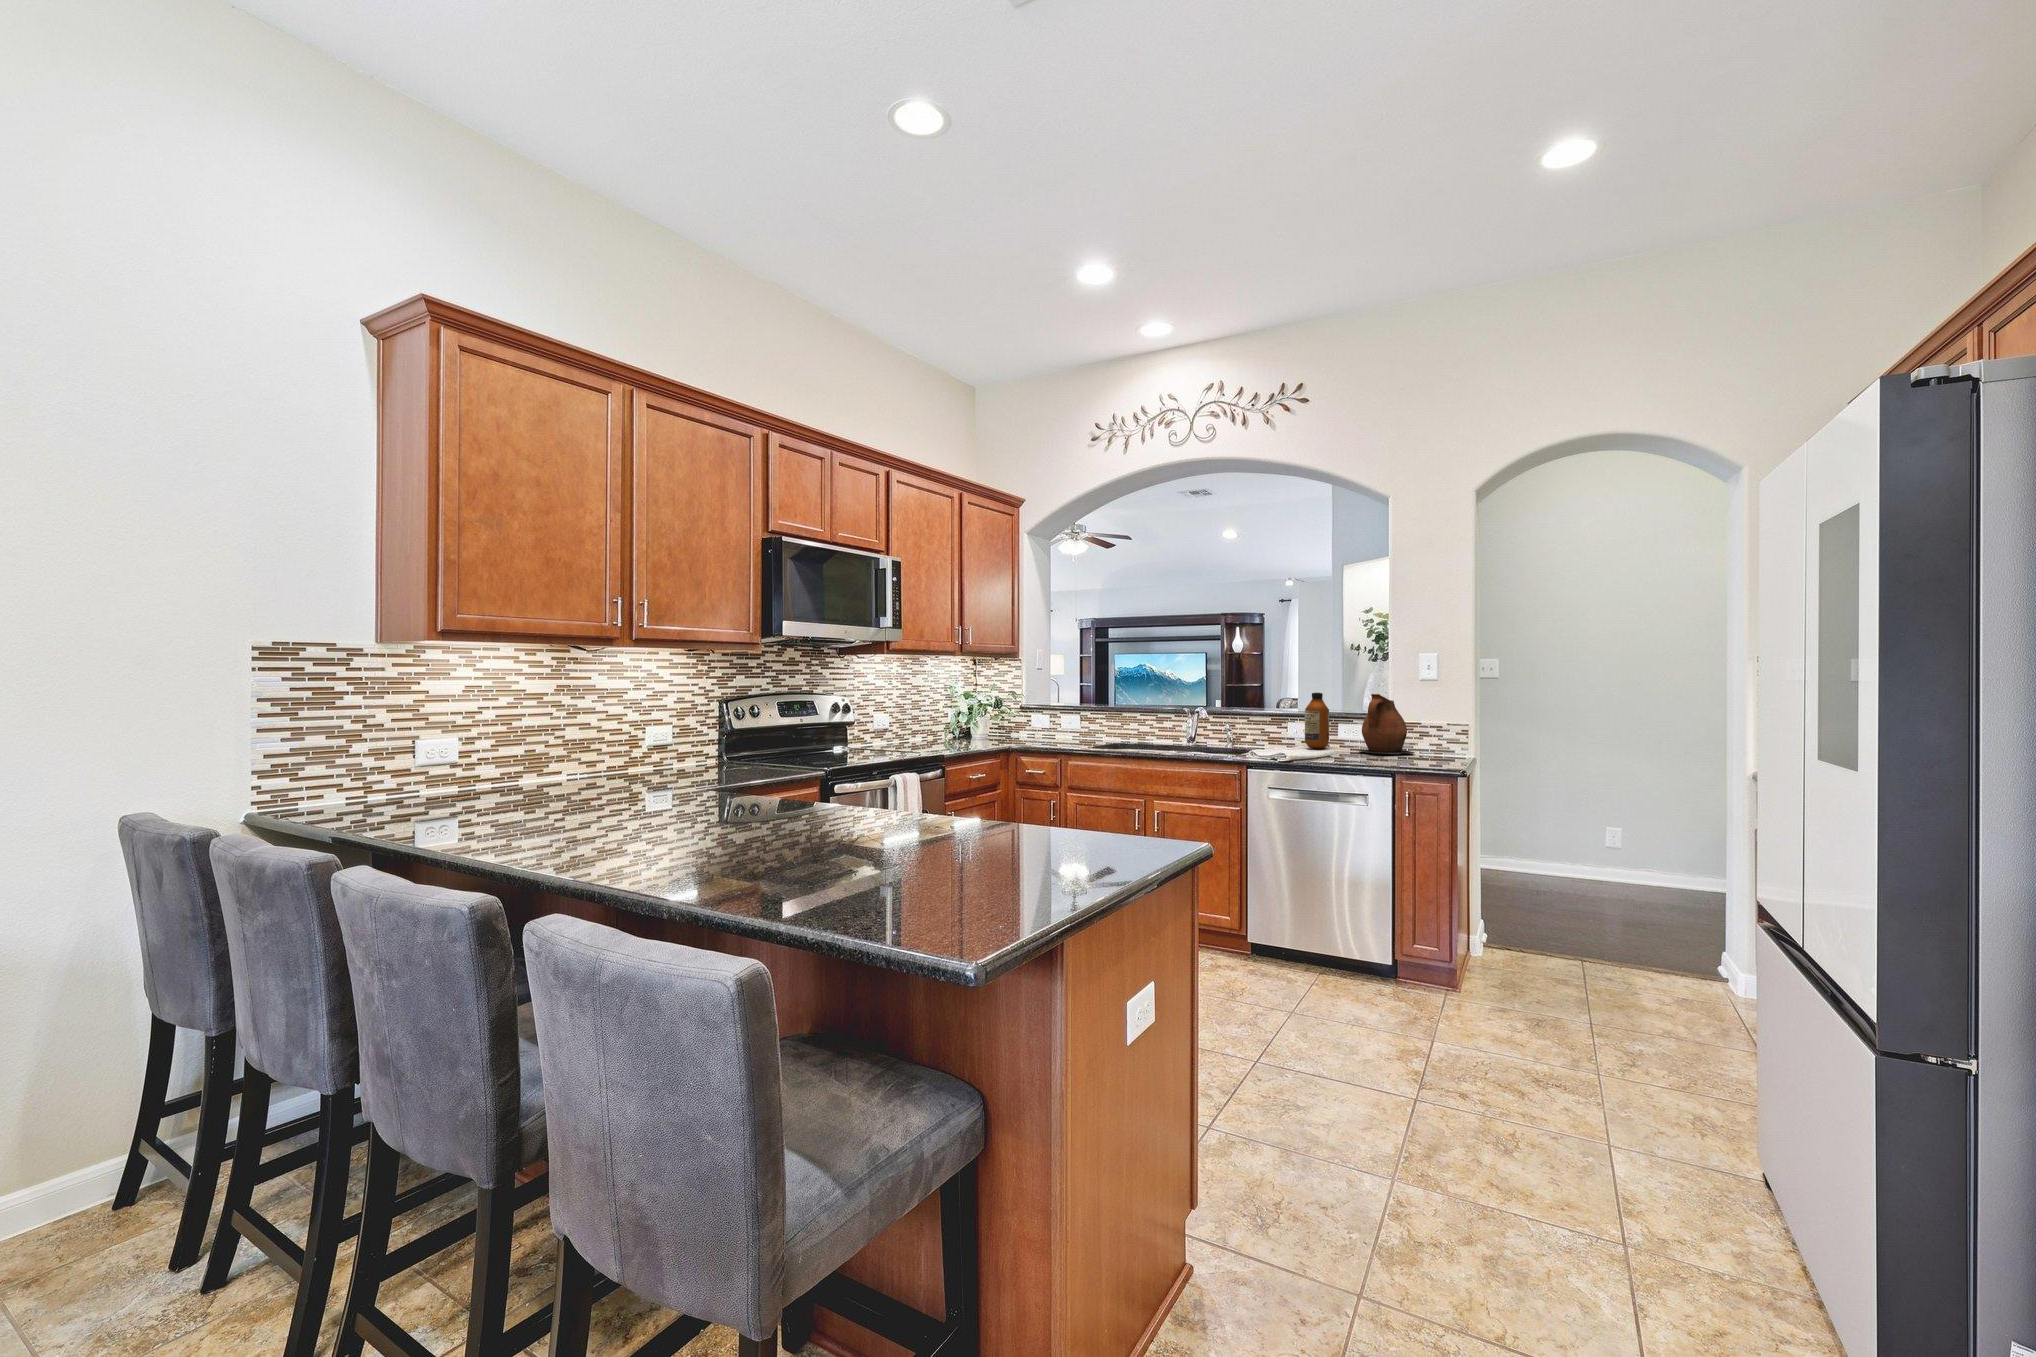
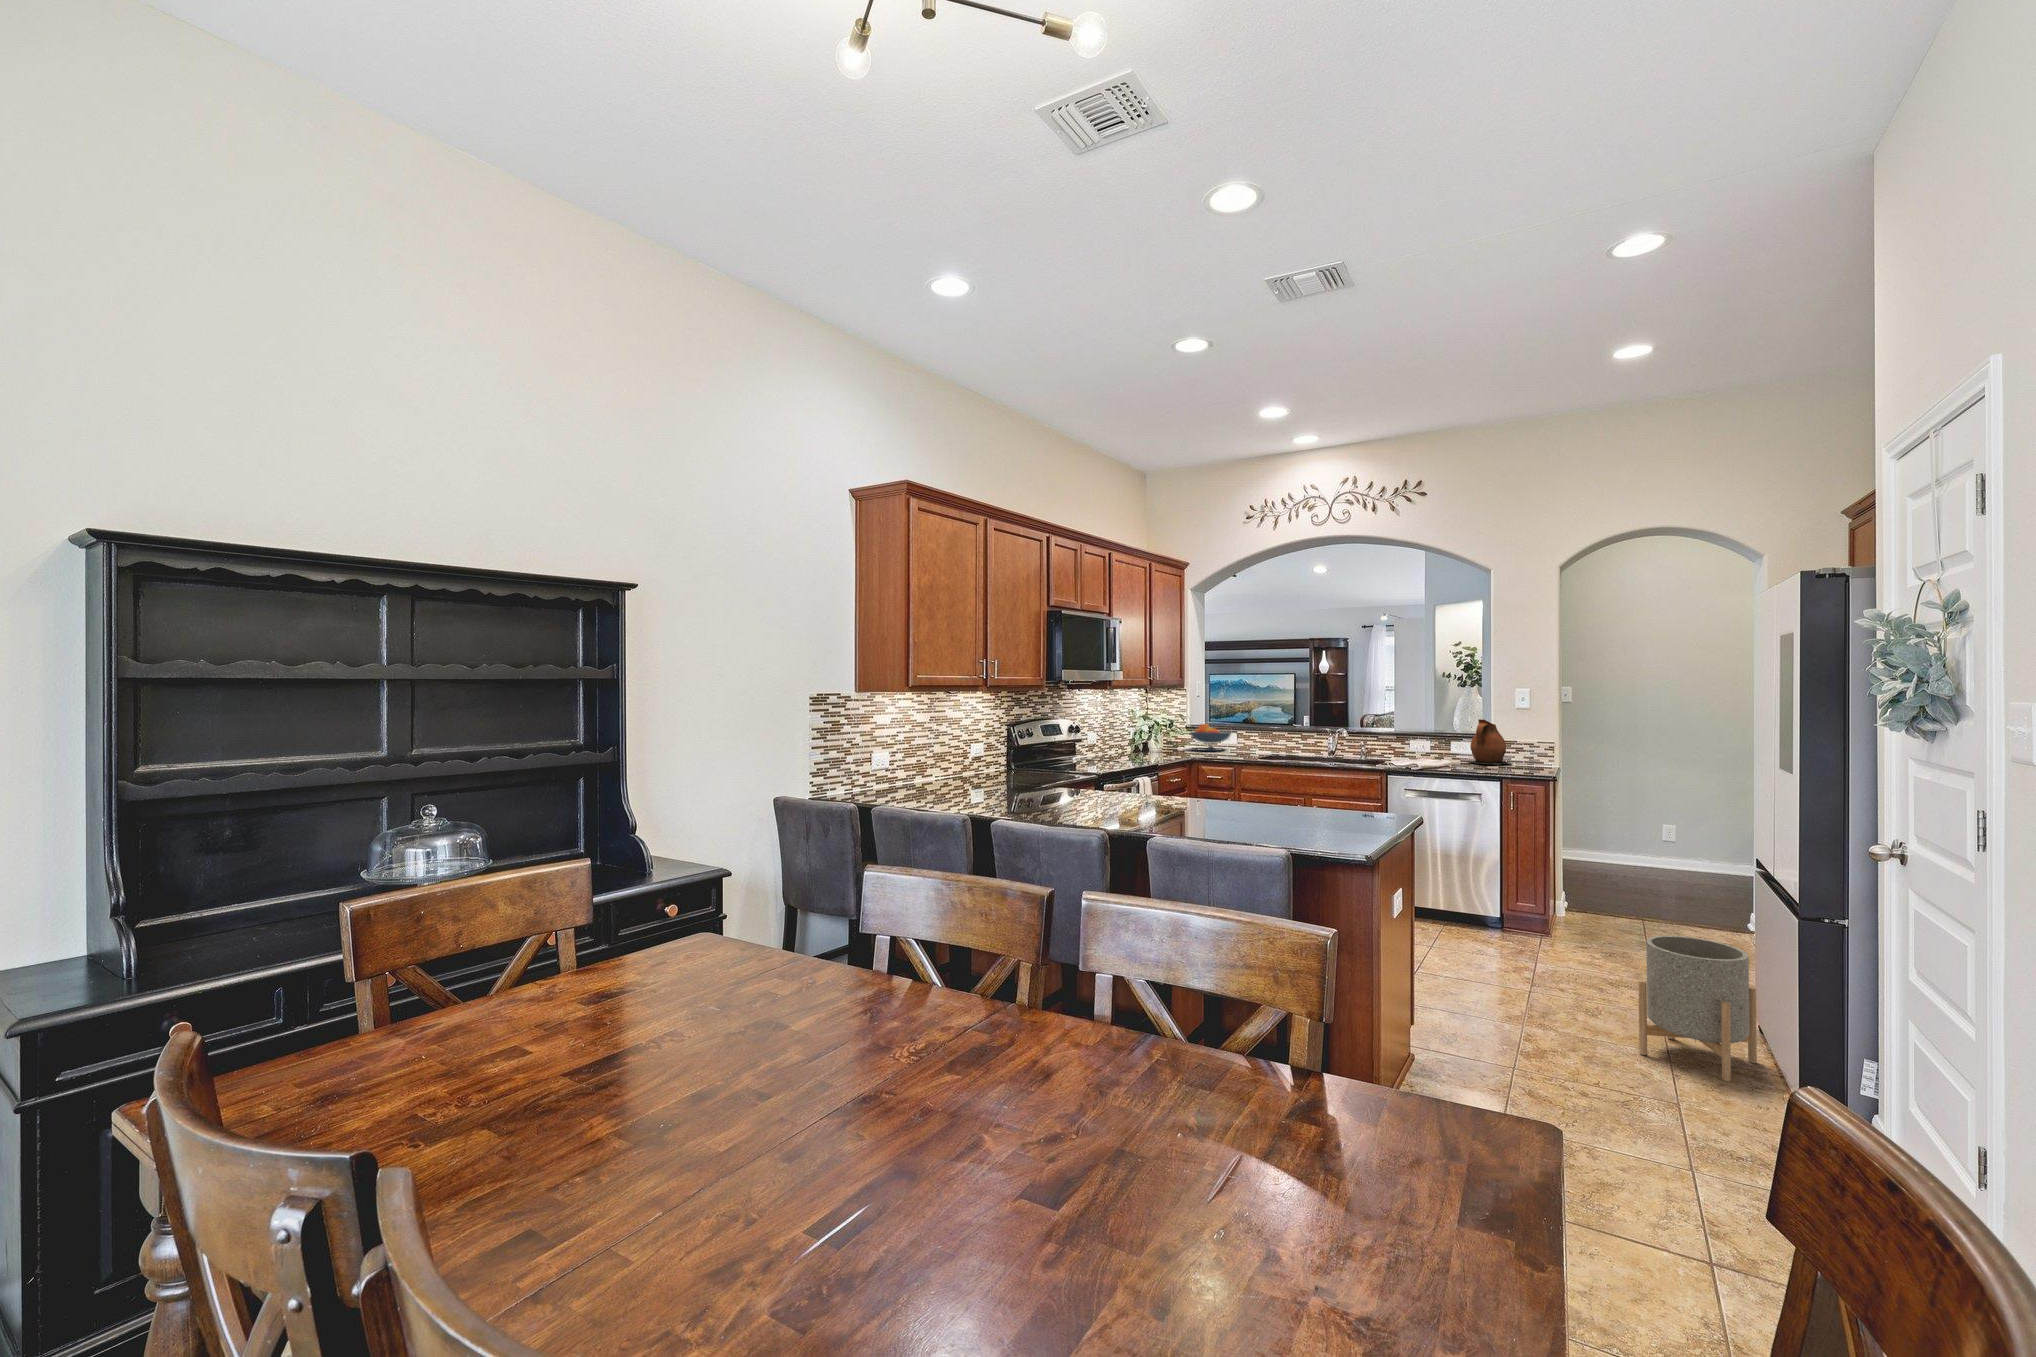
bottle: present [1305,693,1329,749] -> none [1424,717,1443,760]
fruit bowl: none [1022,704,1075,739] -> present [1191,724,1231,751]
planter: none [1571,1032,1763,1308] -> present [1638,936,1757,1081]

